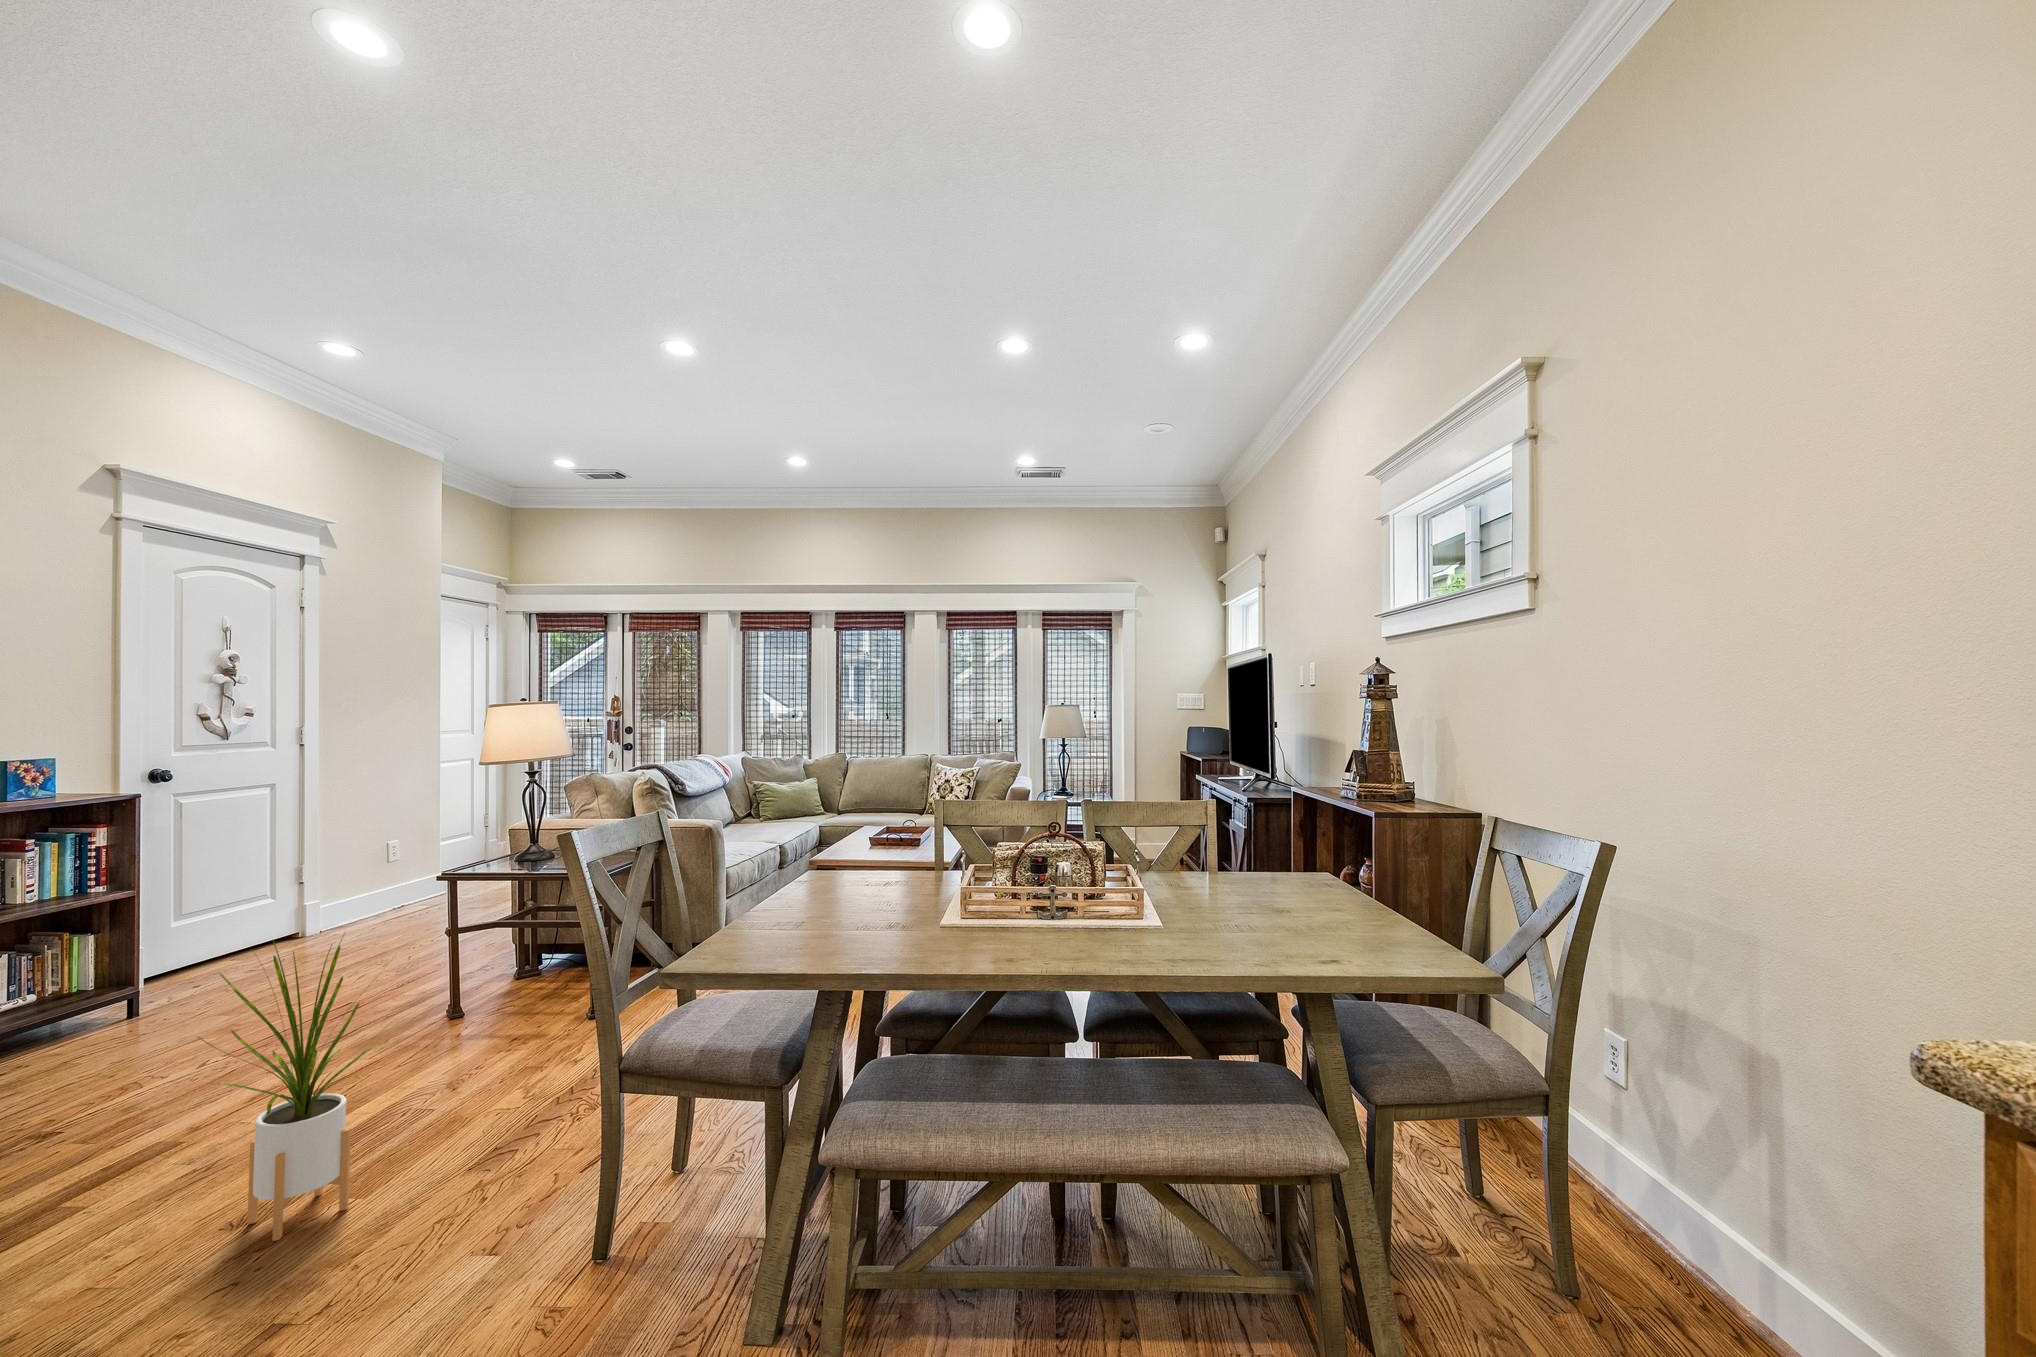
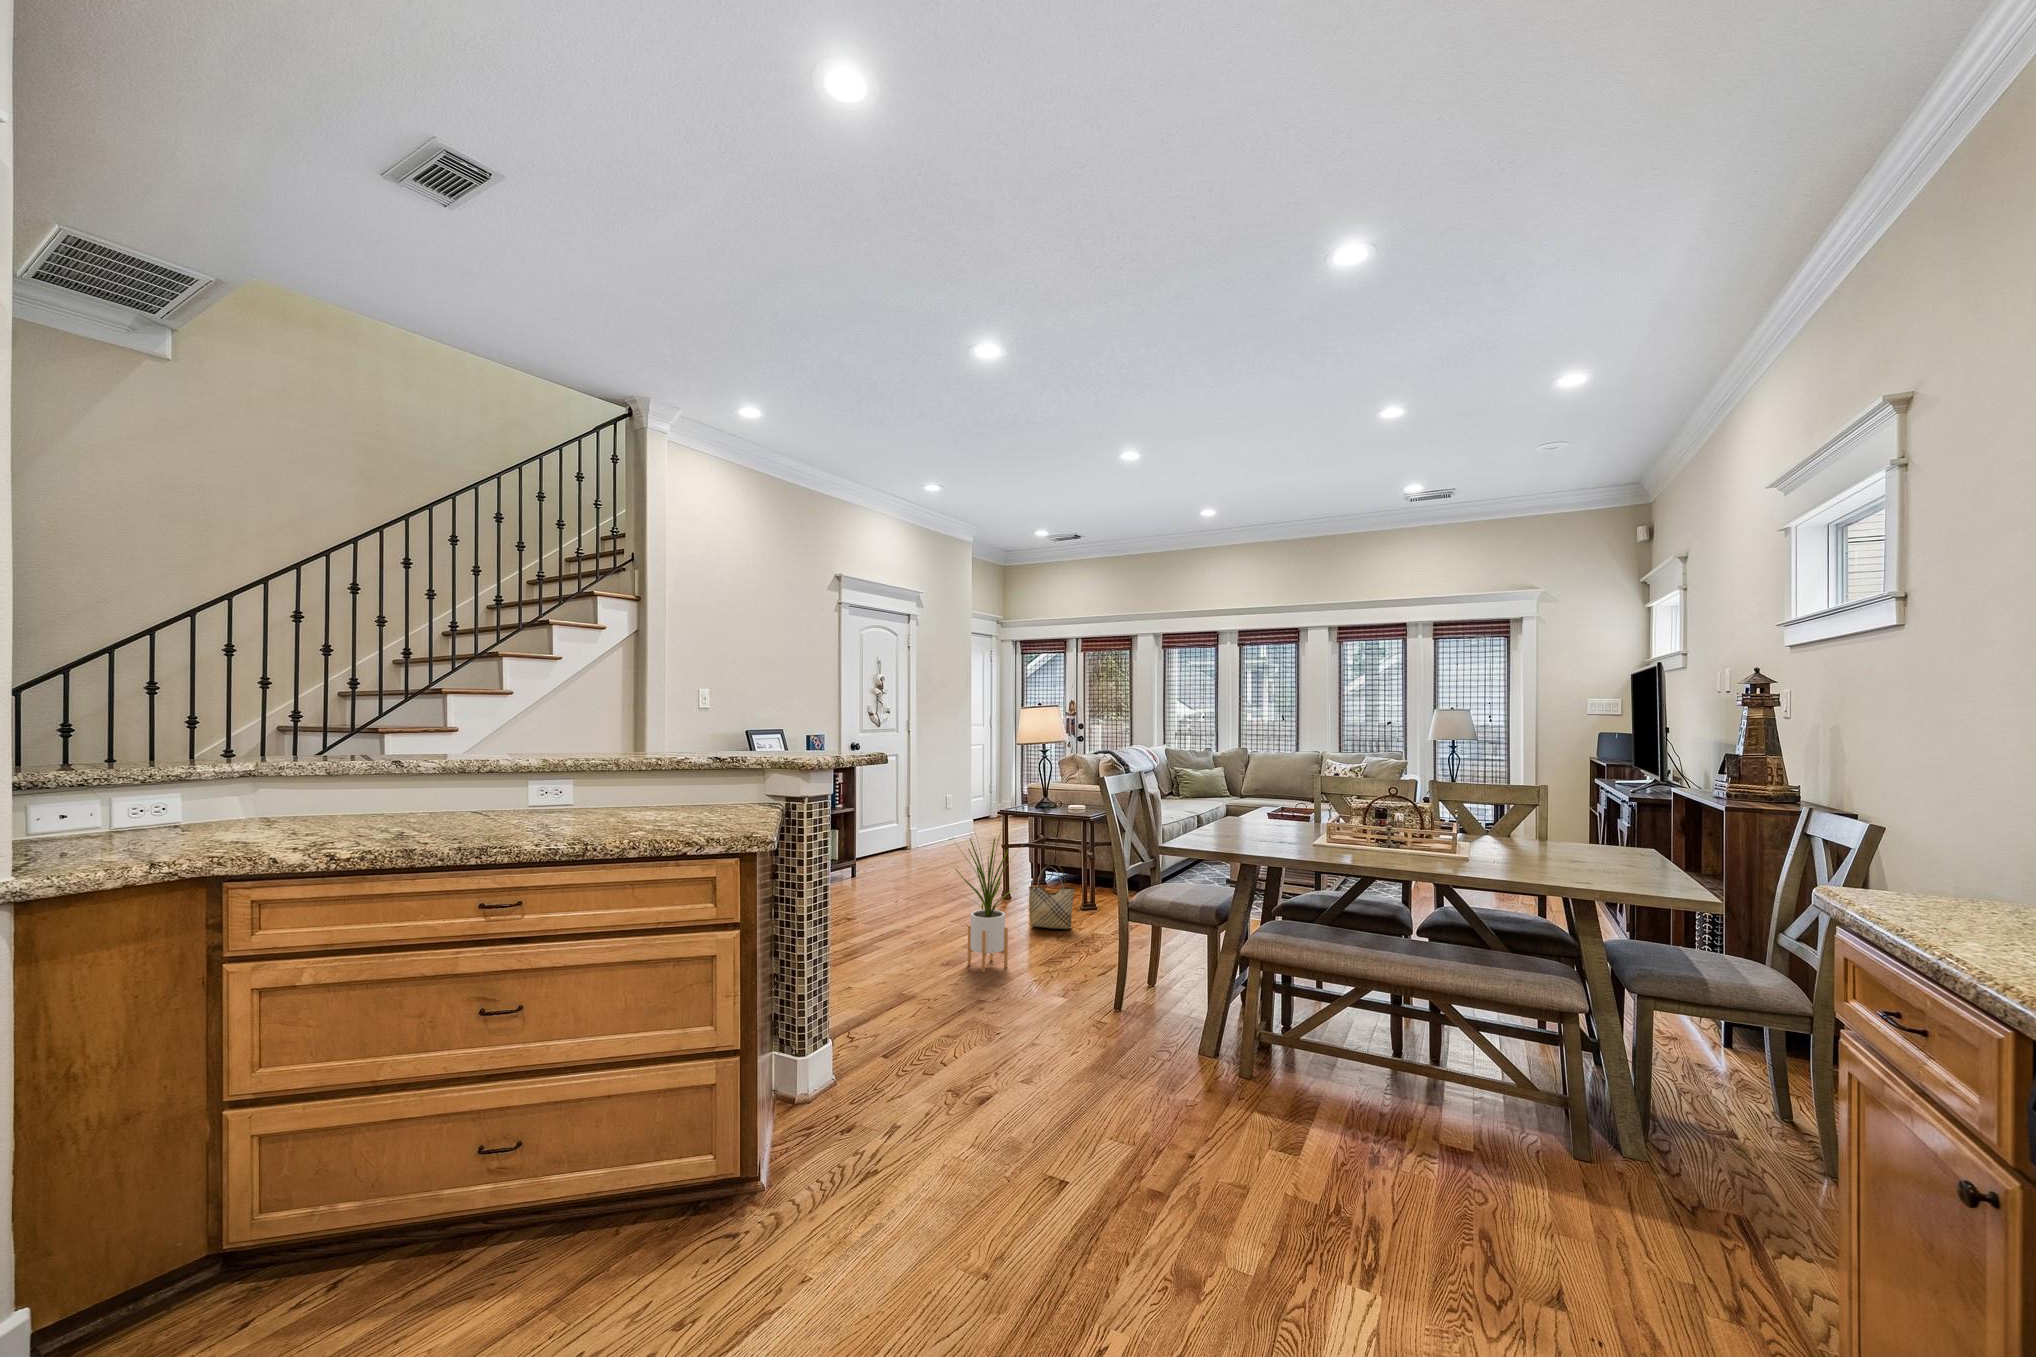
woven basket: none [453,960,544,1078] -> present [1029,863,1074,929]

